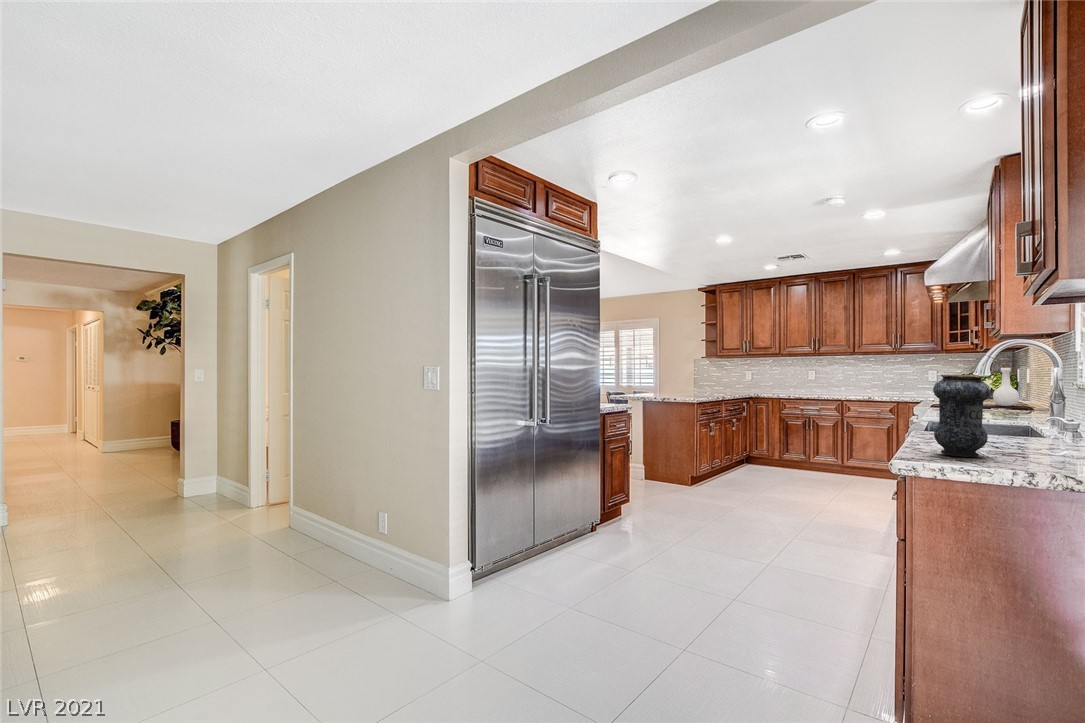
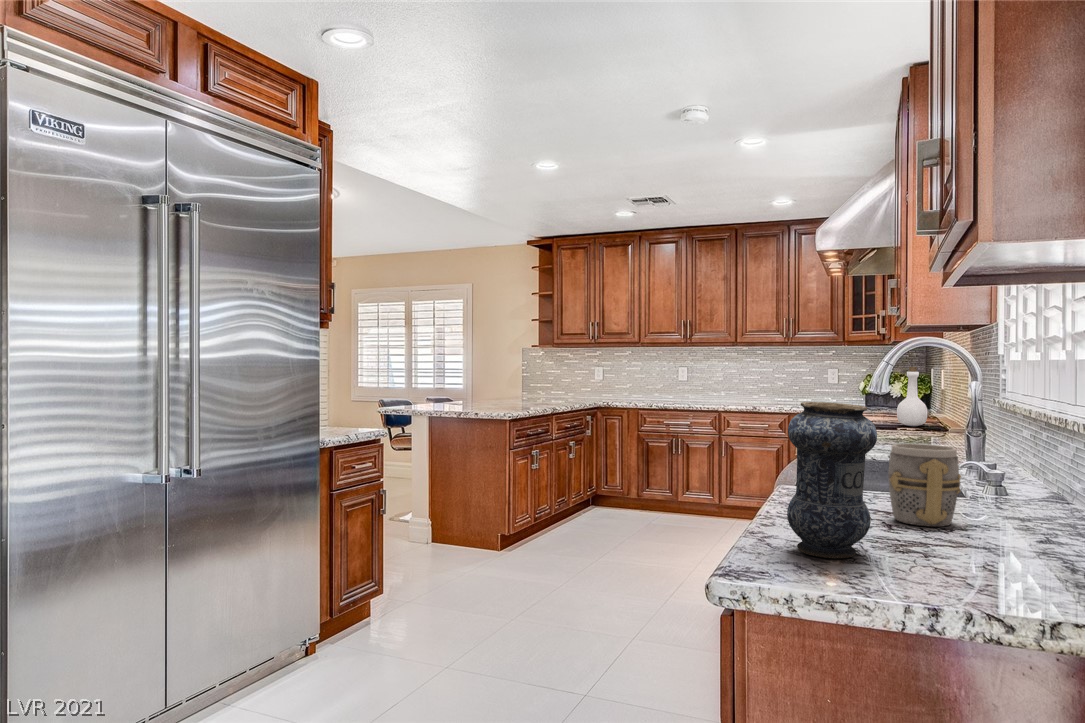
mug: none [996,402,1047,449] -> present [888,444,961,527]

